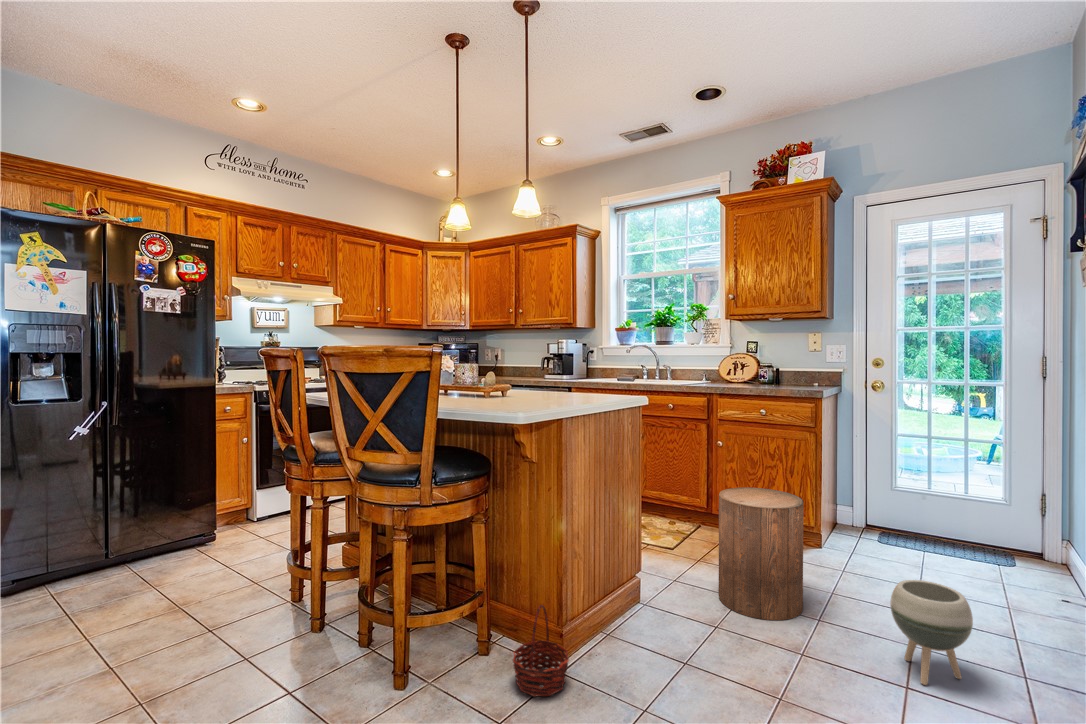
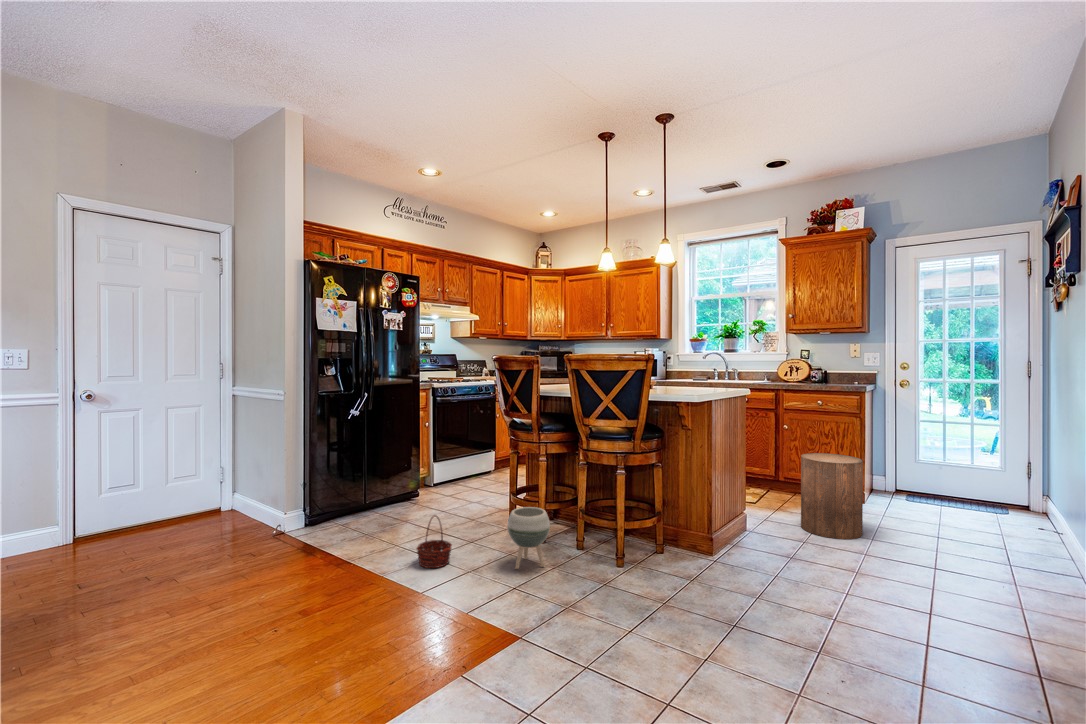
planter: present [890,580,973,685] -> present [507,507,550,569]
basket: present [513,605,569,696] -> present [417,515,452,568]

